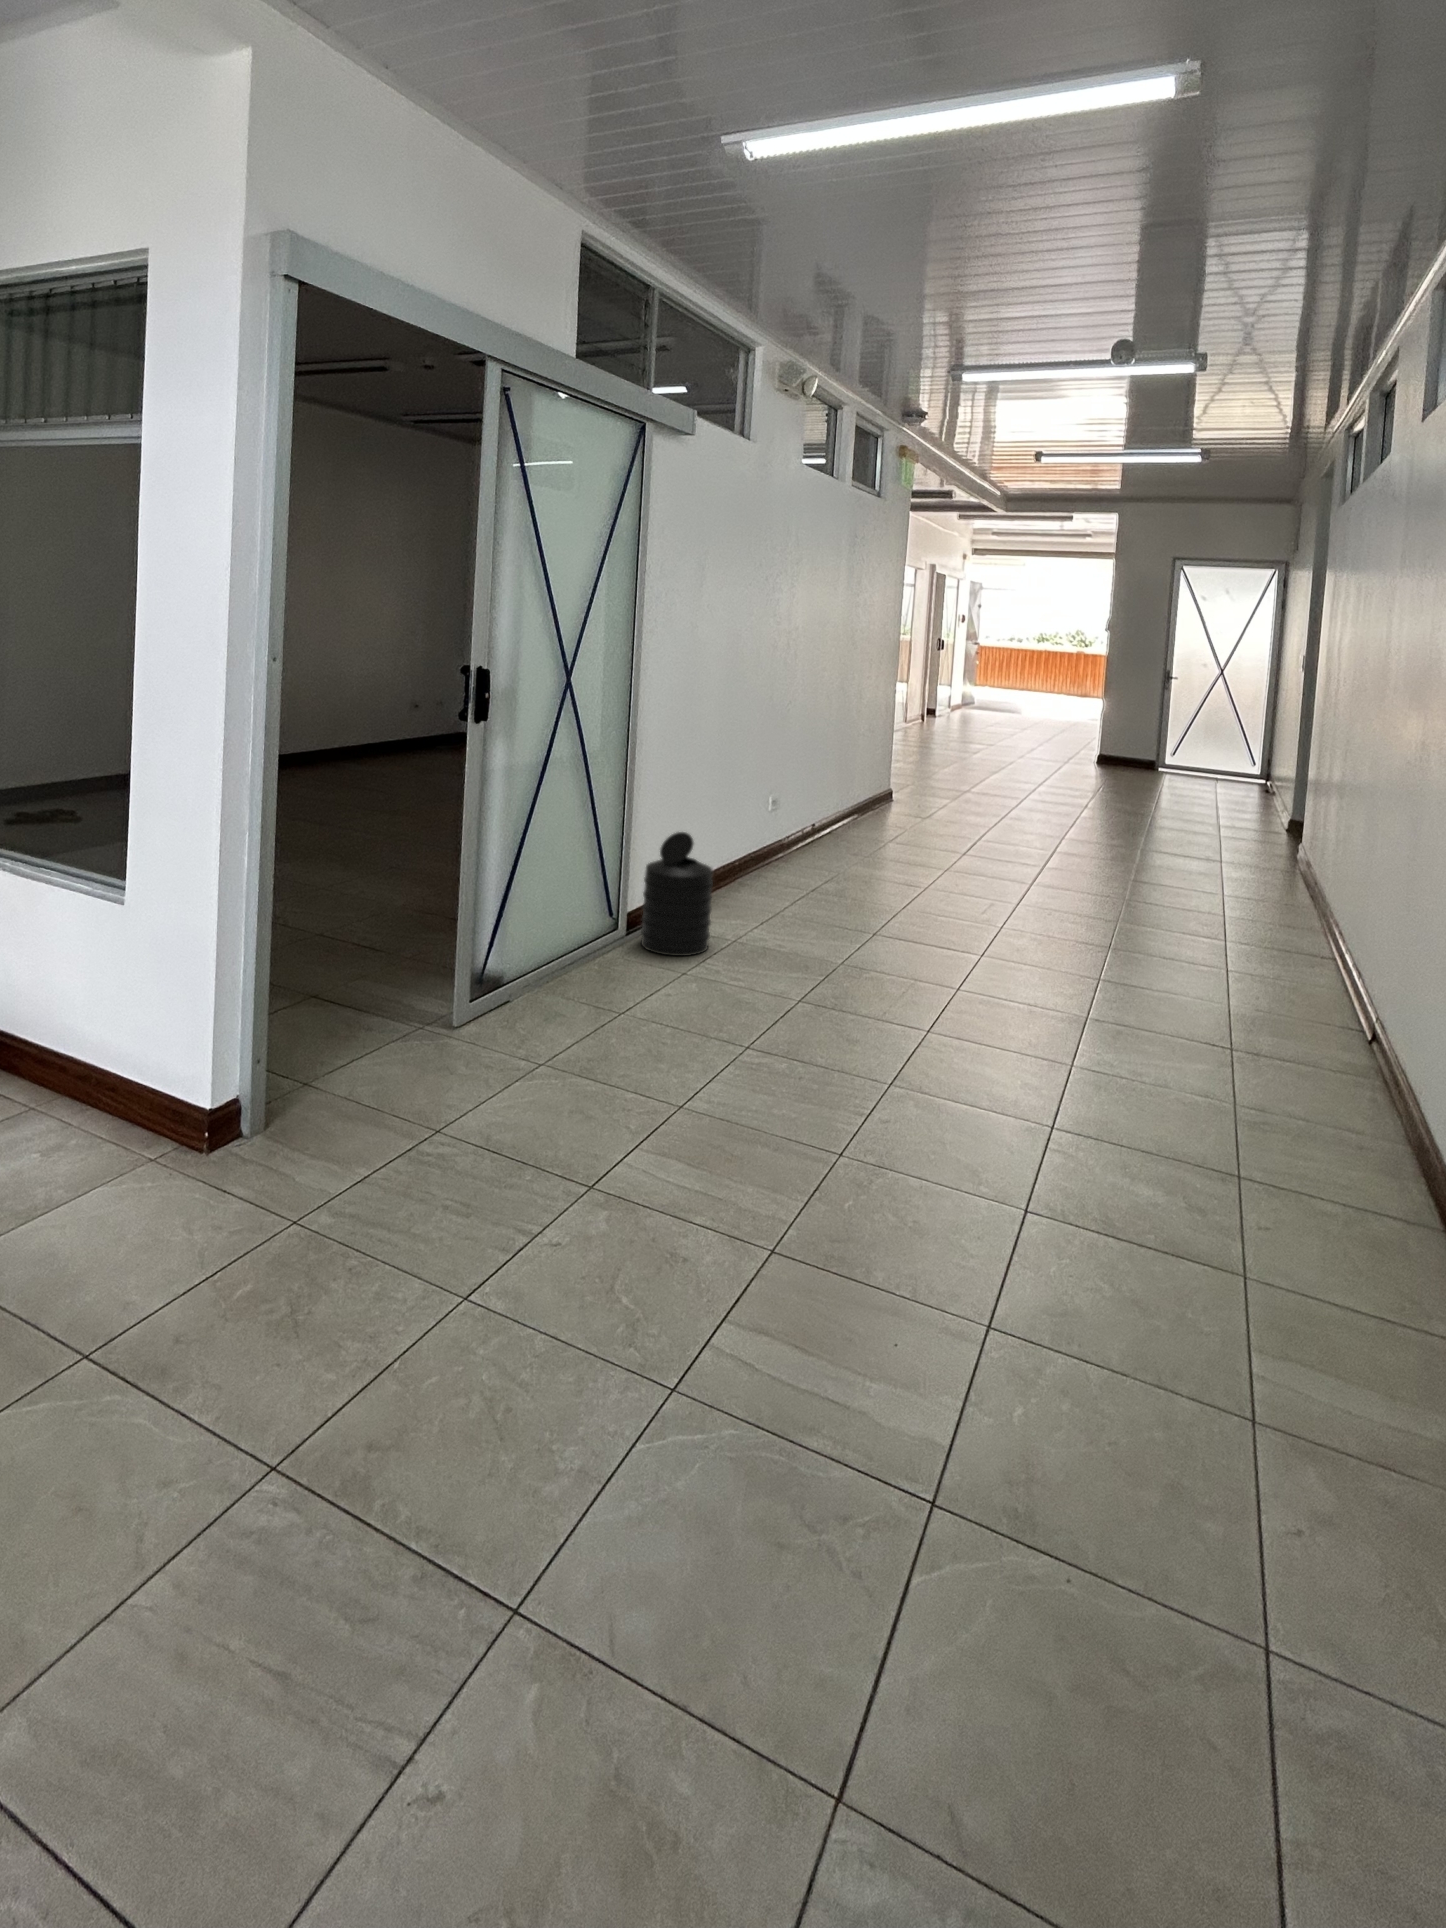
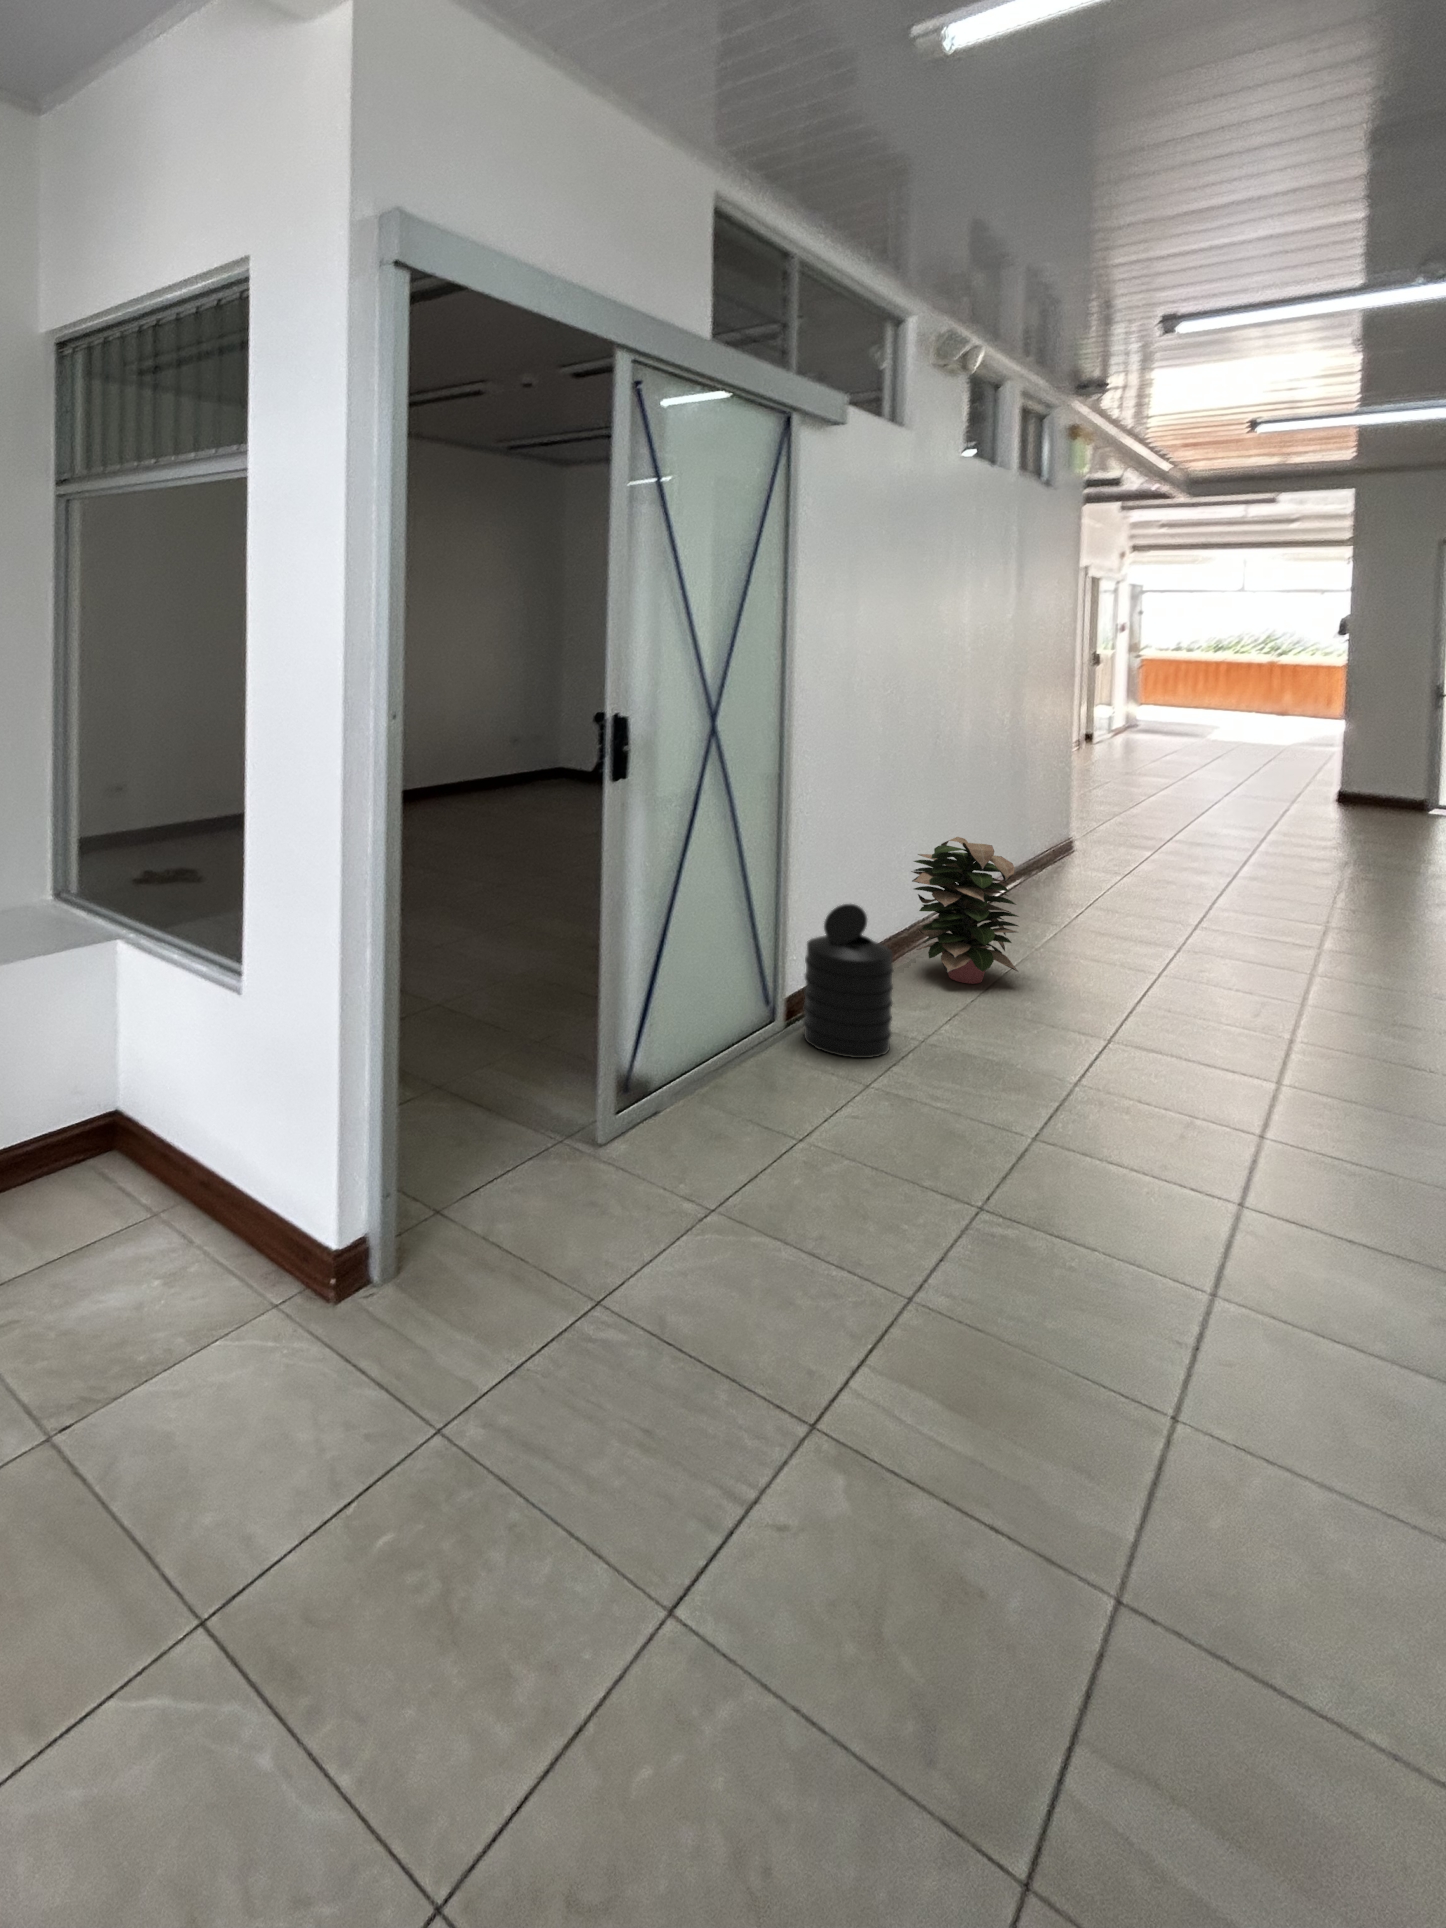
decorative plant: none [741,781,823,900] -> present [911,837,1019,984]

